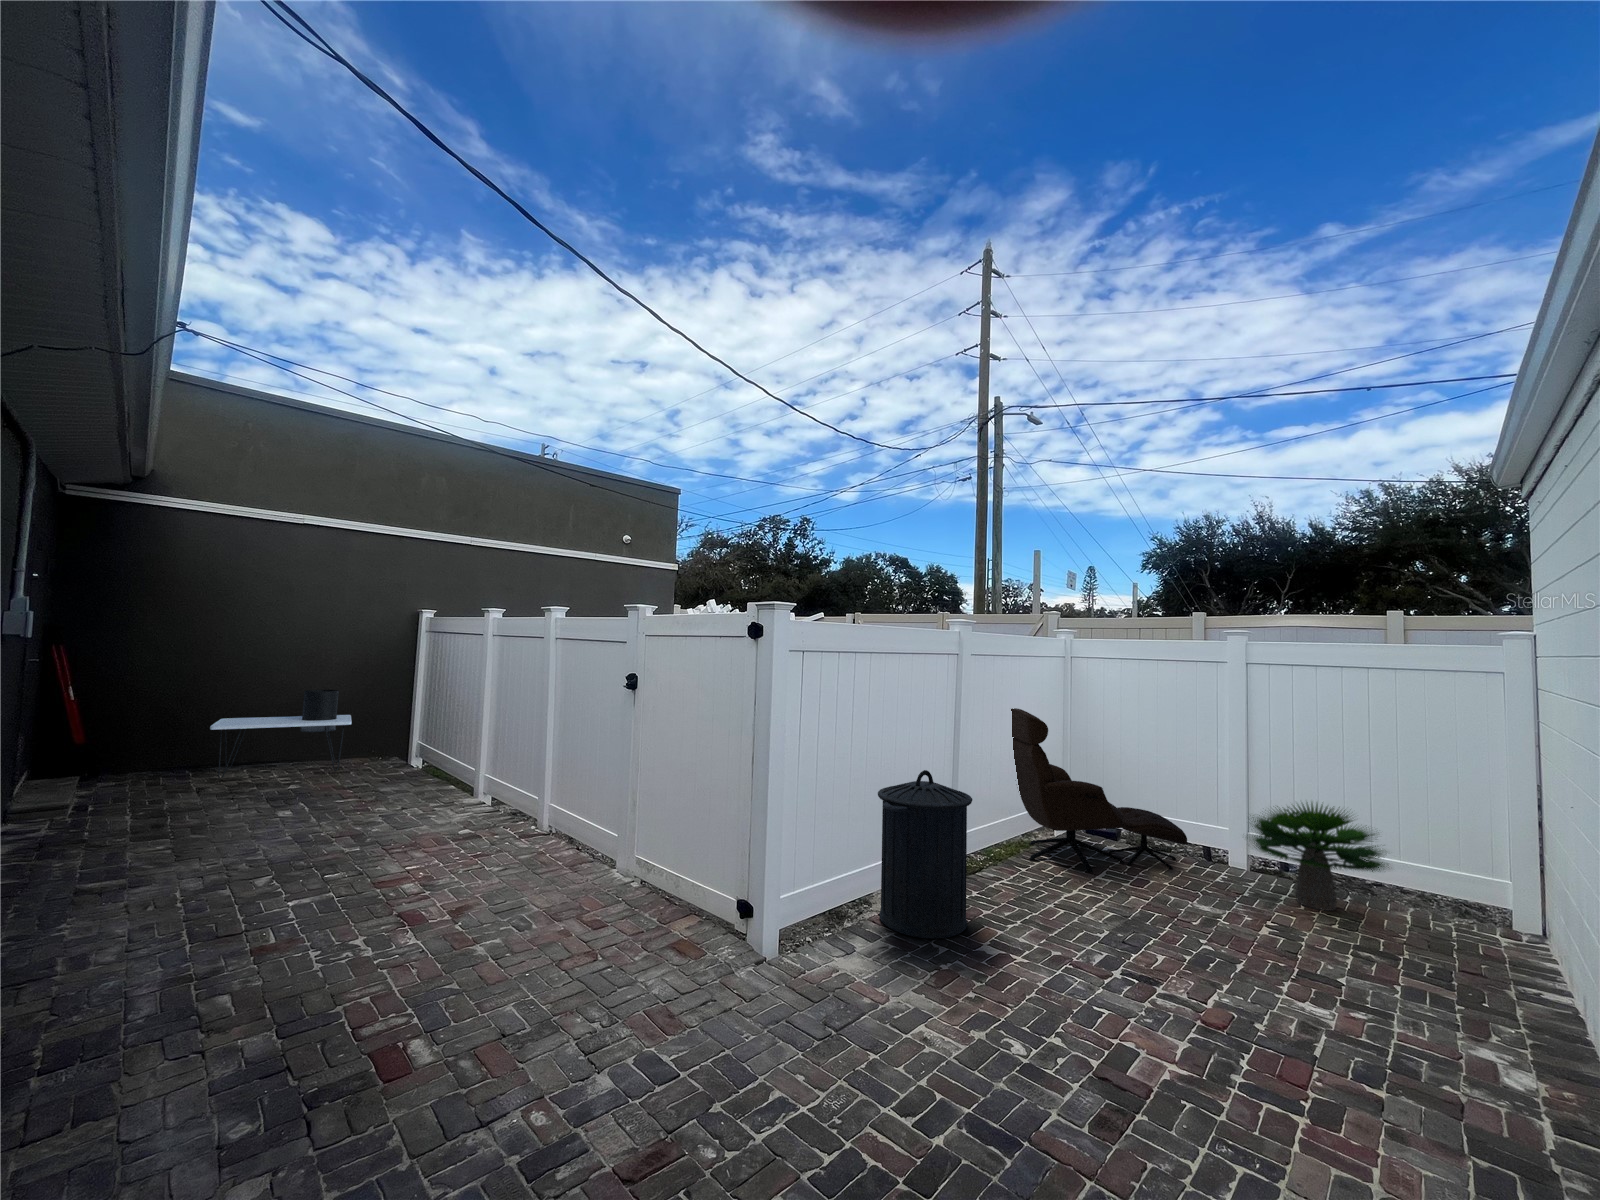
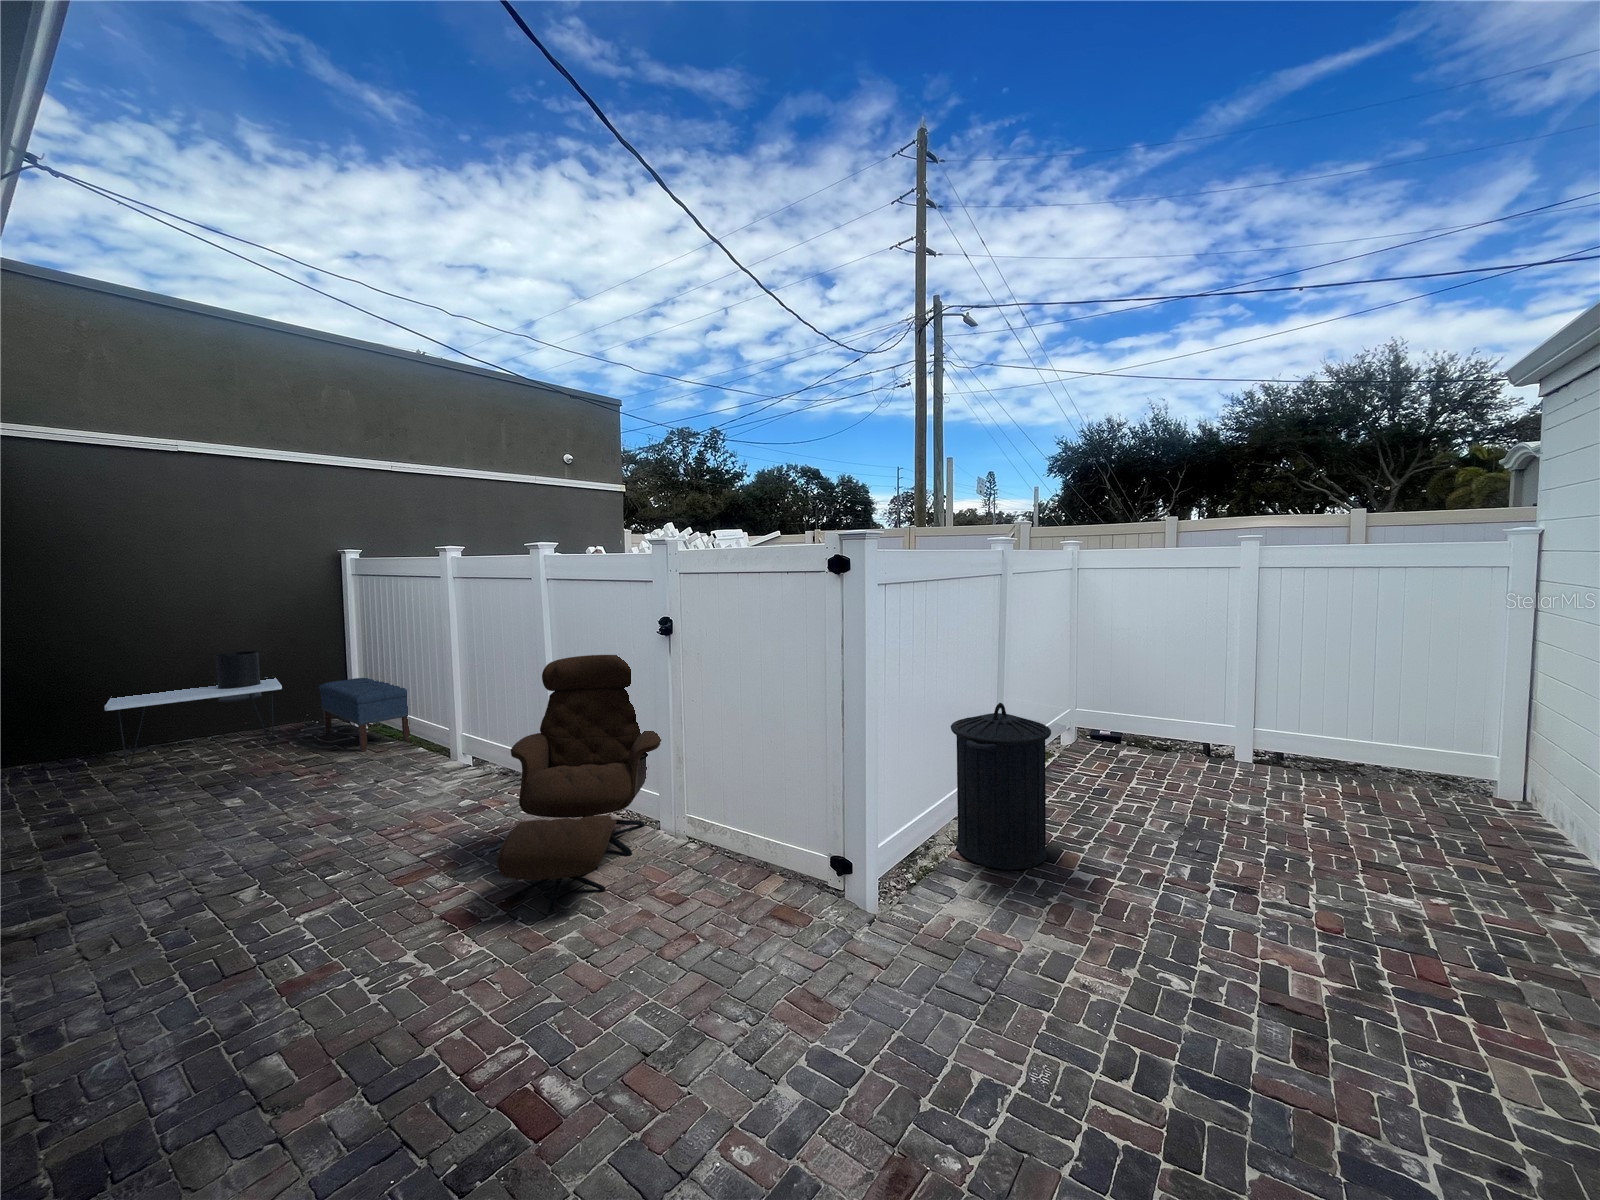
lounge chair: present [1011,708,1188,873] -> present [497,655,661,912]
bench: none [381,721,452,785] -> present [319,678,411,752]
potted plant: present [1252,803,1389,911] -> none [1256,694,1405,794]

